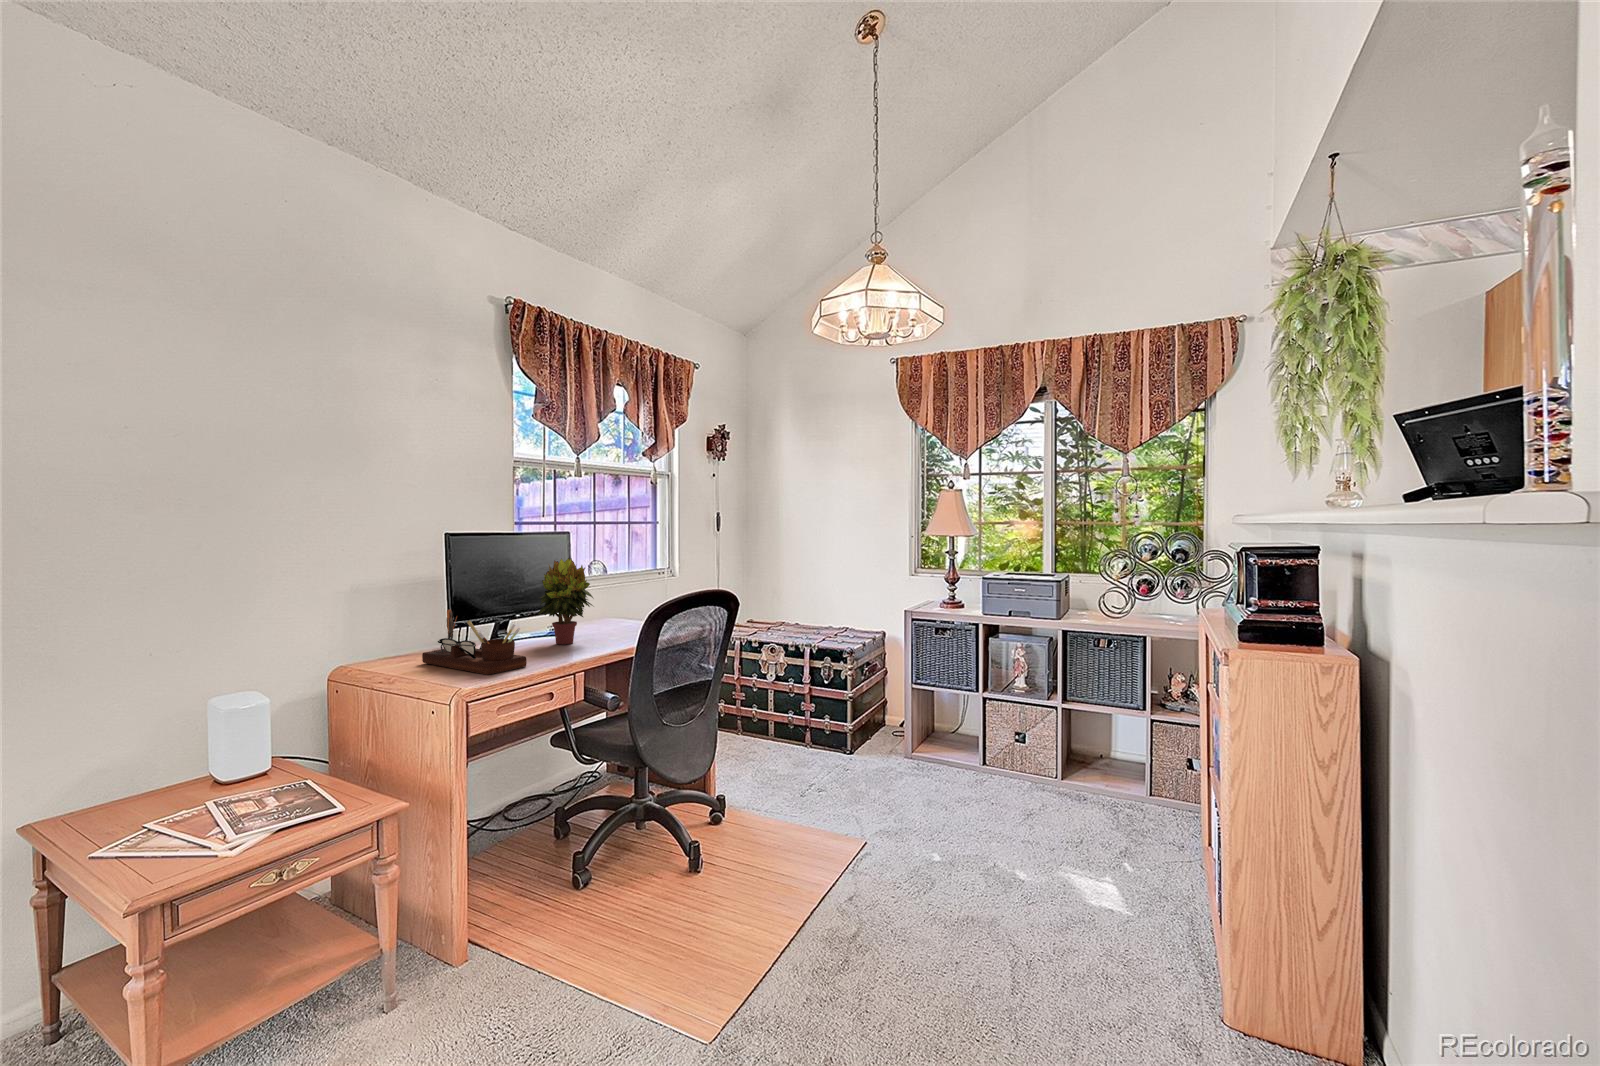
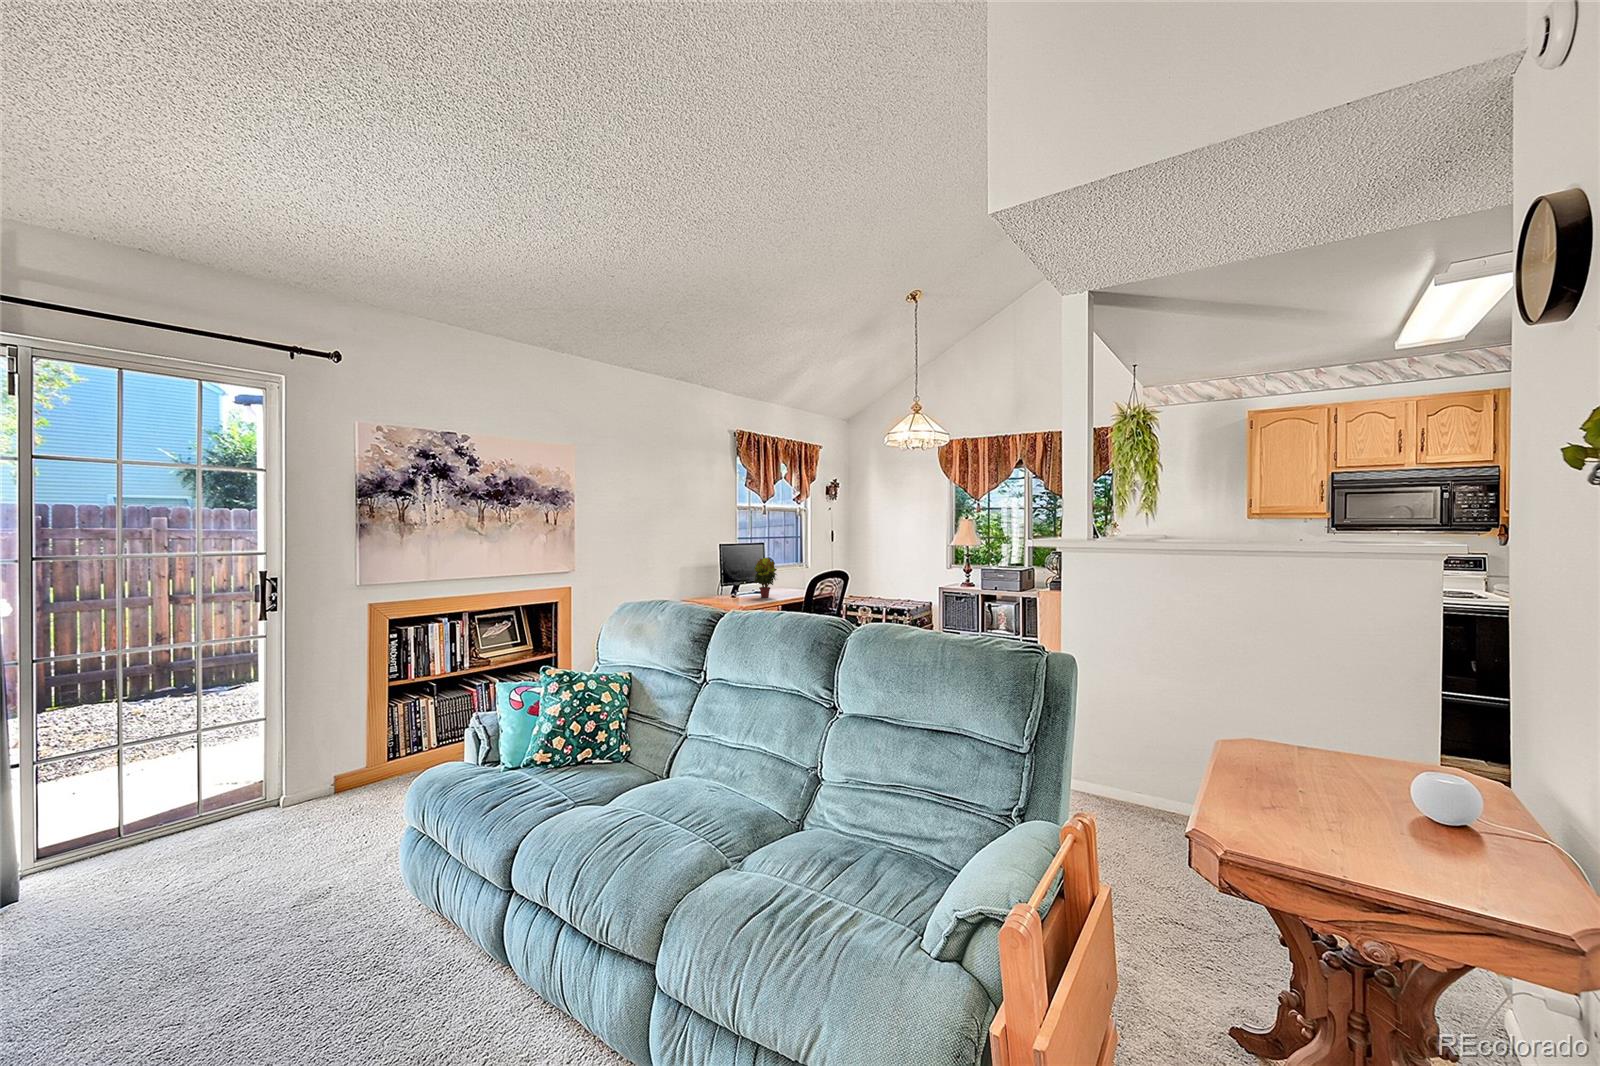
desk organizer: present [422,610,527,675] -> none [712,579,757,605]

